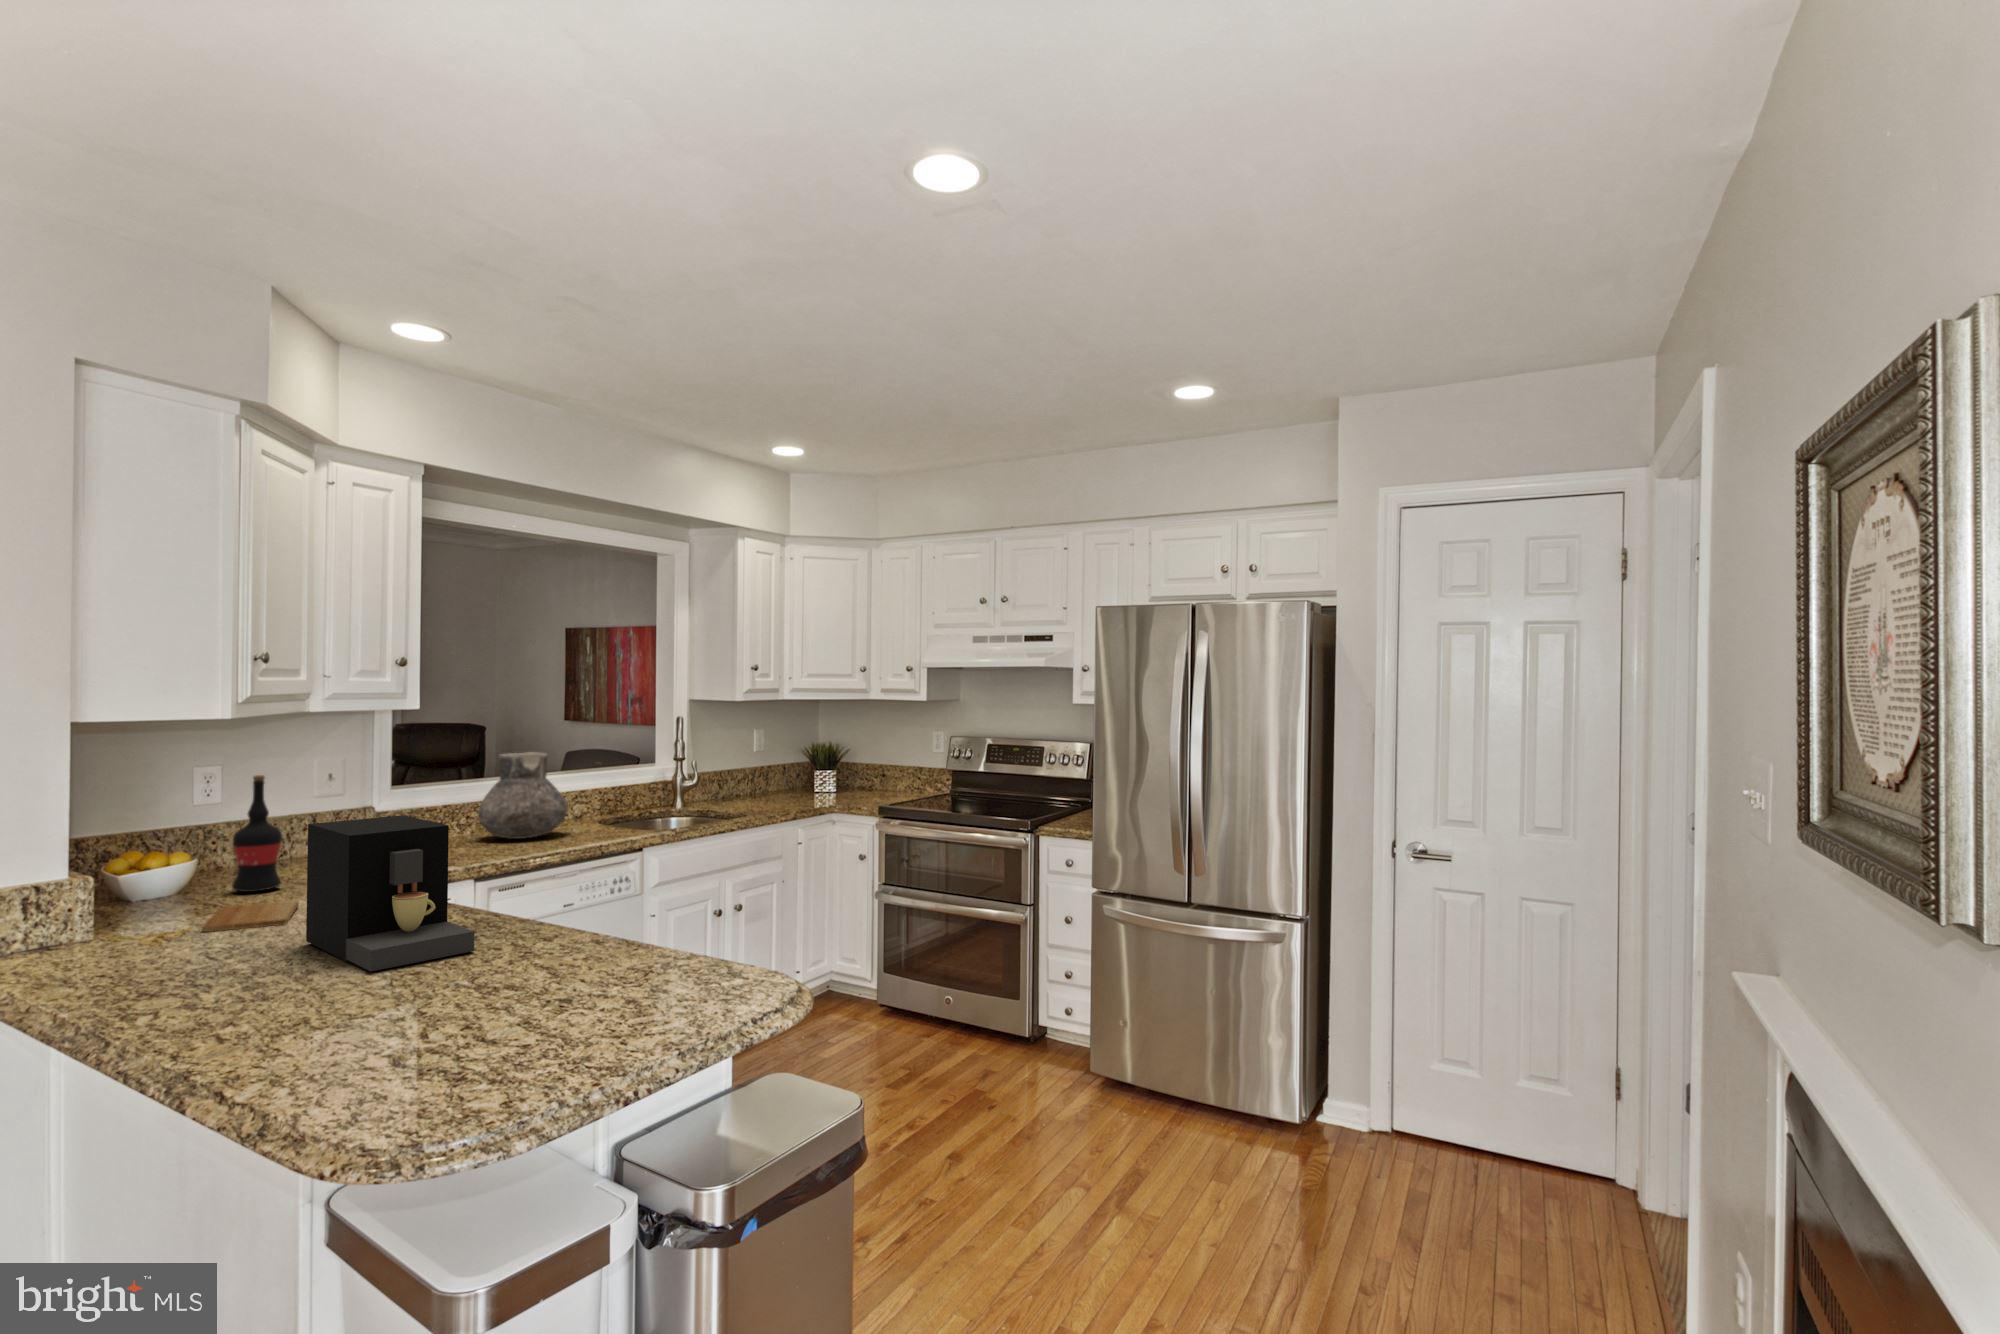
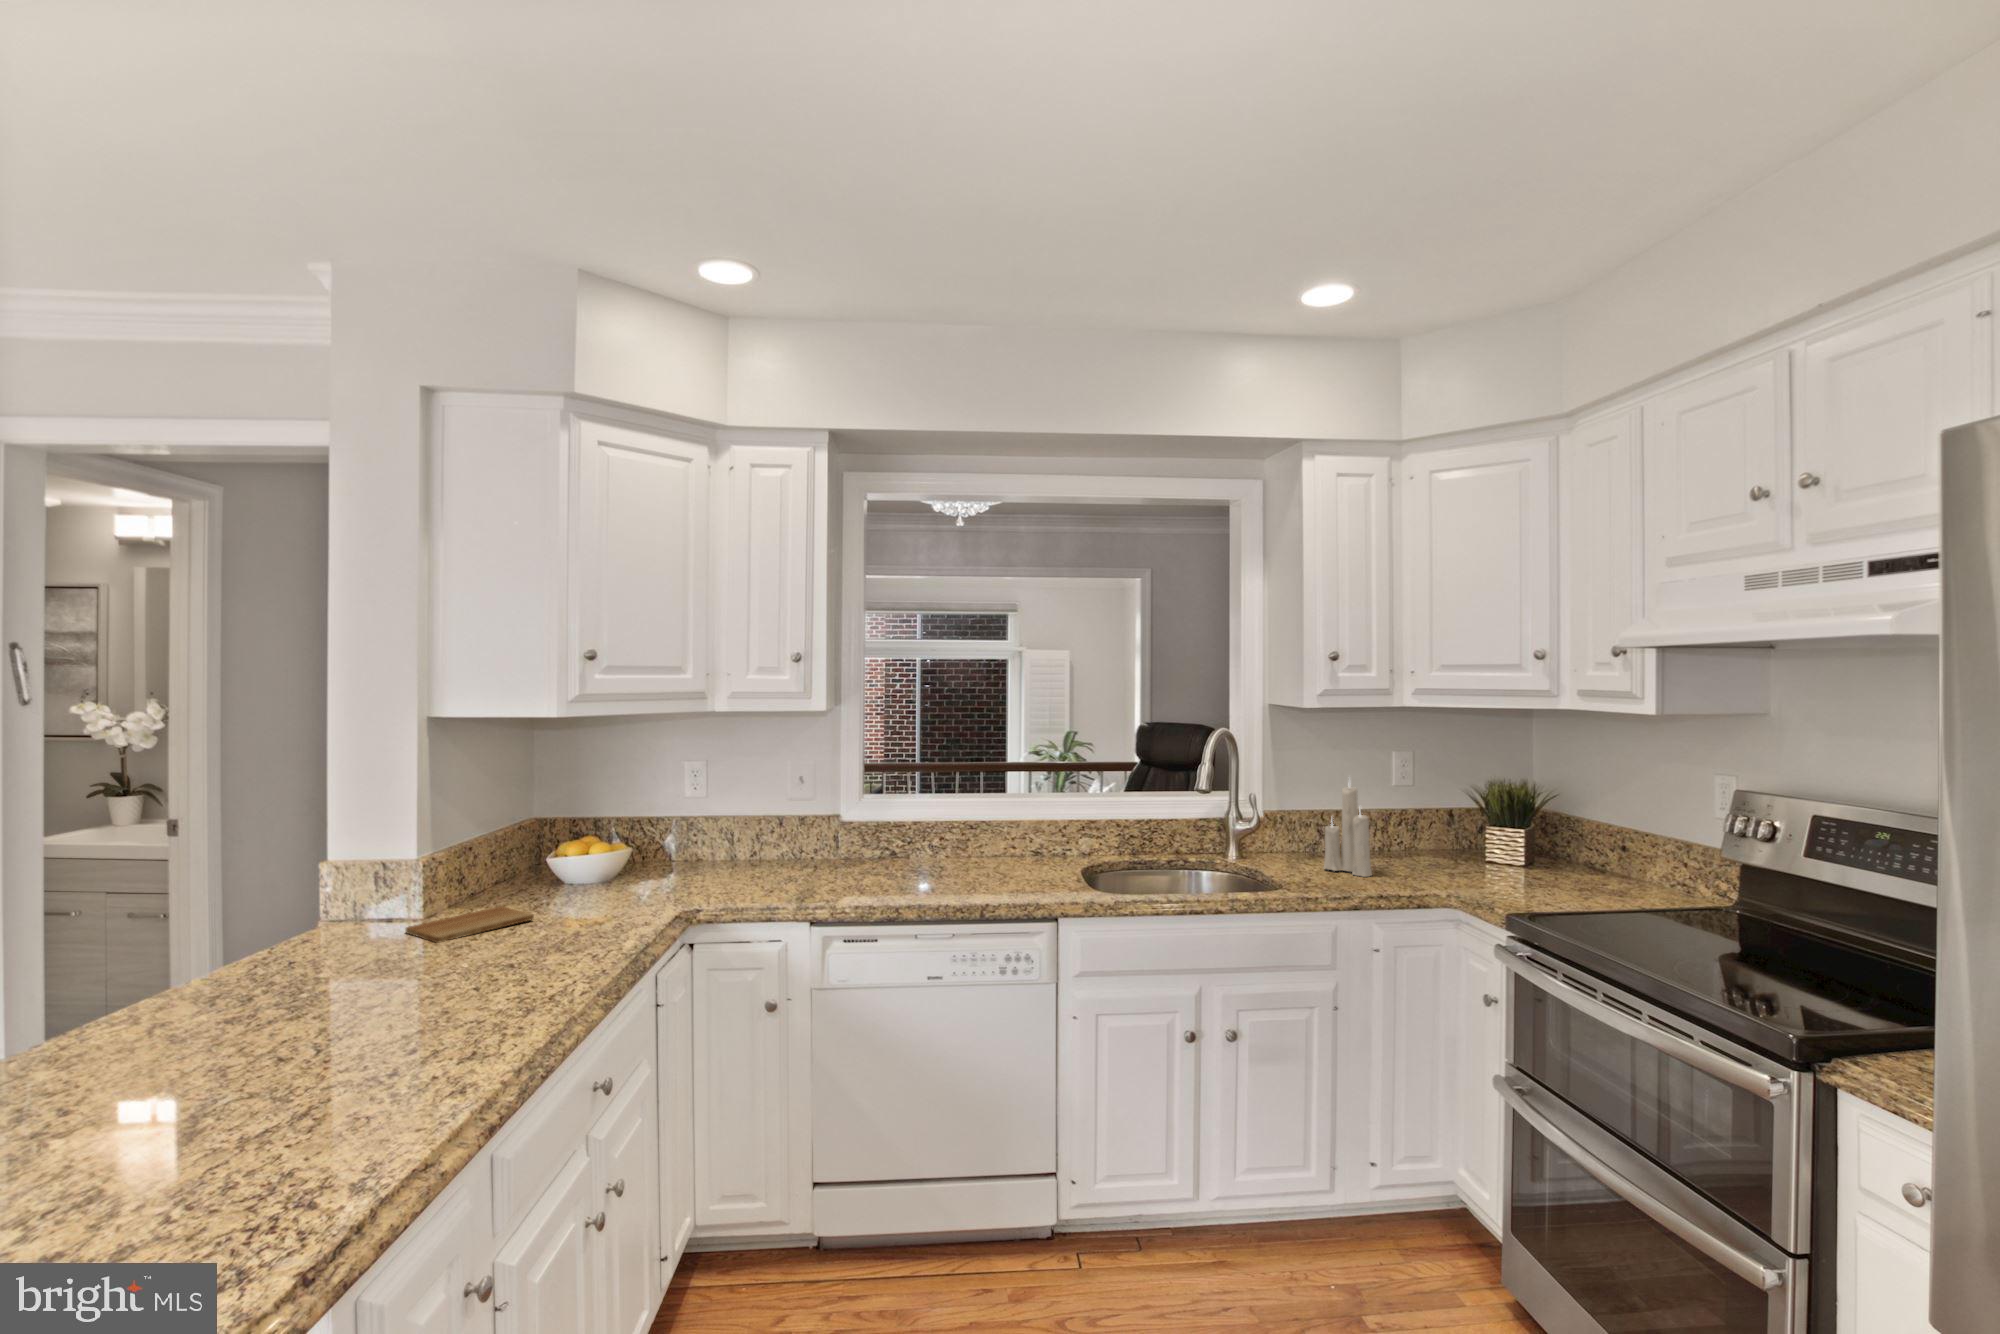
candle: none [746,735,779,804] -> present [1323,786,1372,877]
vase: present [478,752,568,839] -> none [916,774,1008,873]
wine bottle: present [232,775,282,892] -> none [599,783,641,892]
coffee maker: present [306,815,474,972] -> none [75,851,393,1064]

